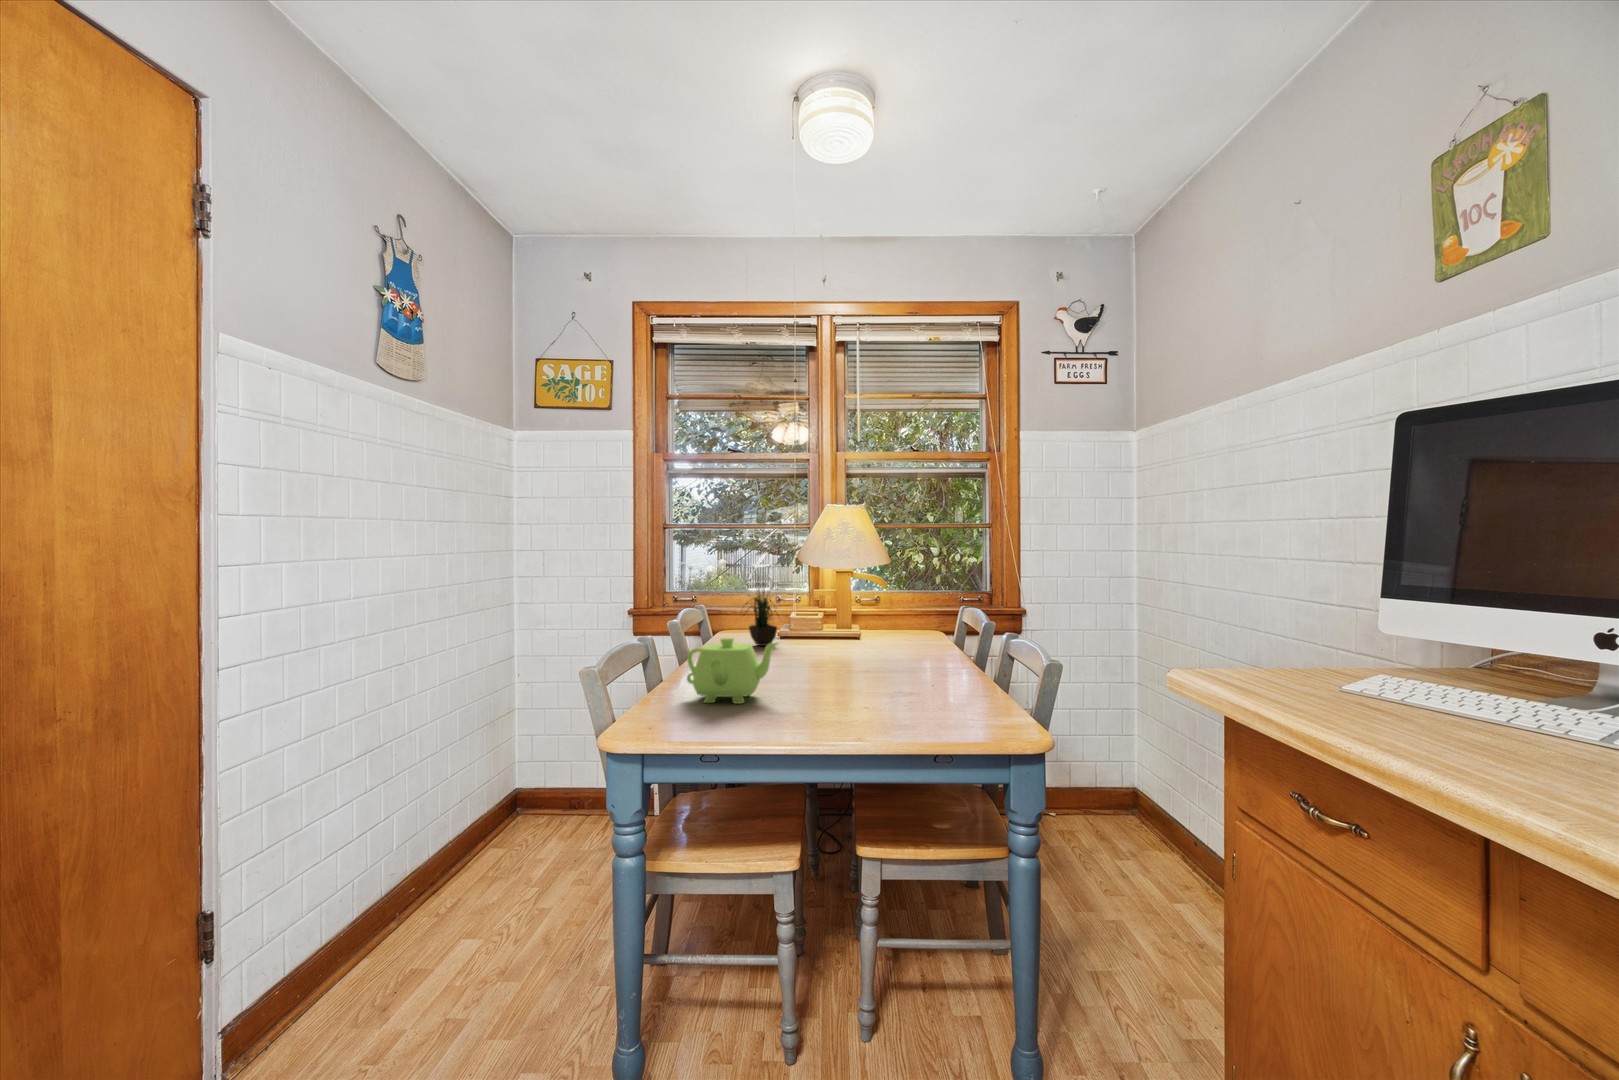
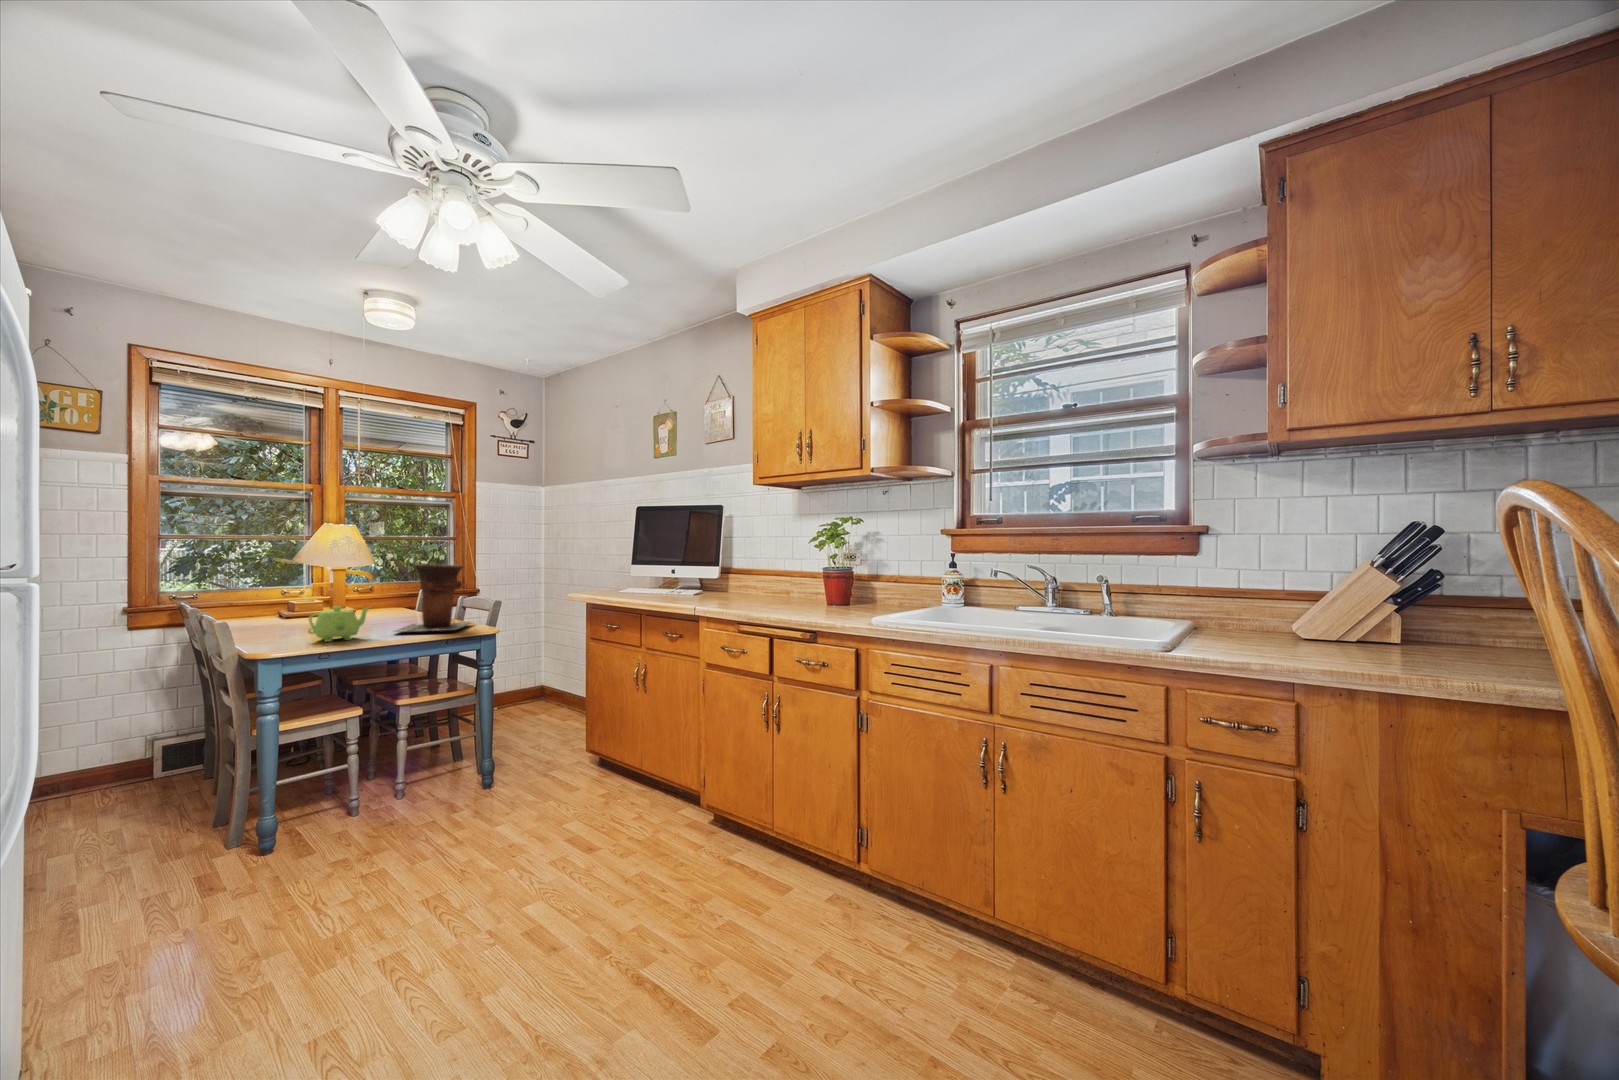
vase: none [810,564,966,711] -> present [396,564,470,632]
potted plant: present [746,582,777,646] -> none [280,559,323,622]

